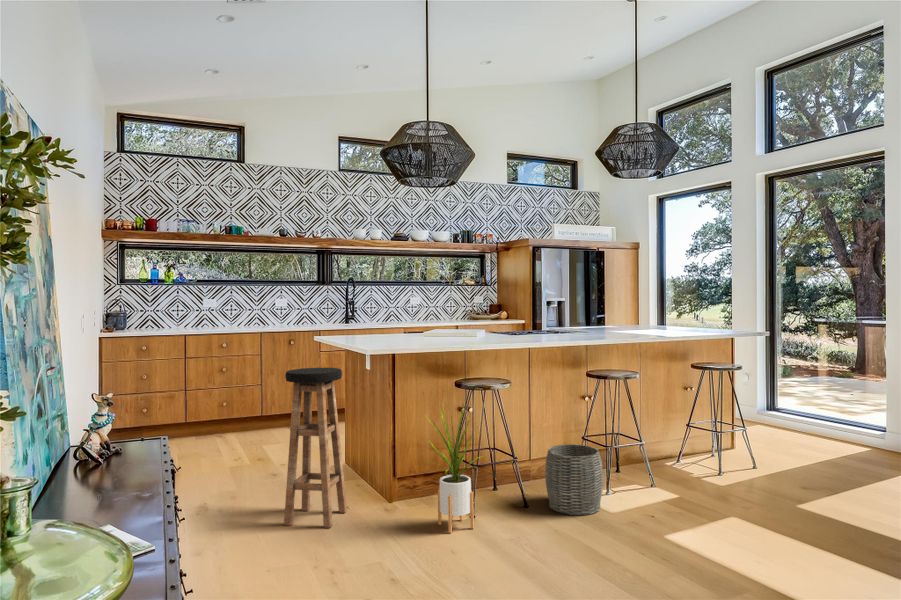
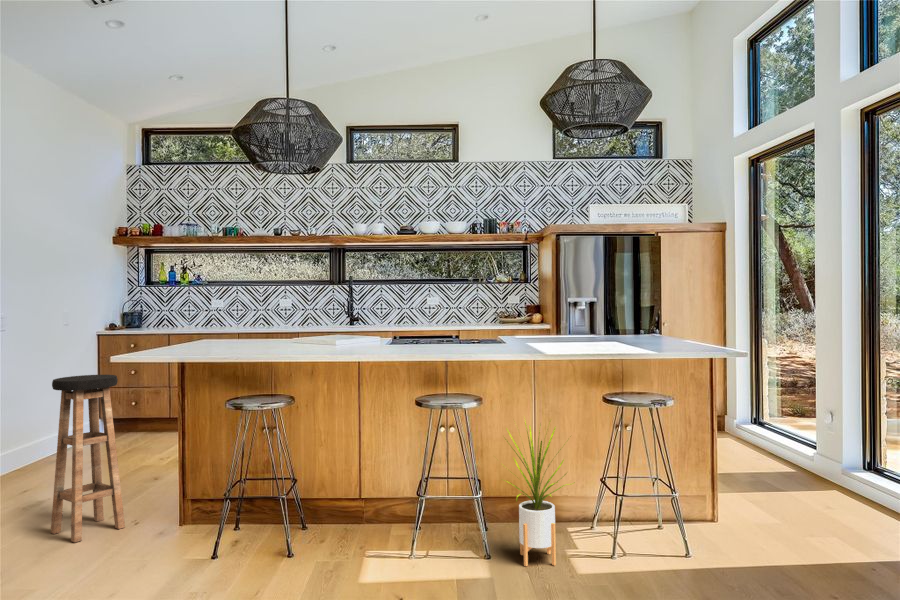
house plant: present [426,409,483,533] -> present [505,421,571,566]
woven basket: present [545,444,603,515] -> none [295,485,366,577]

